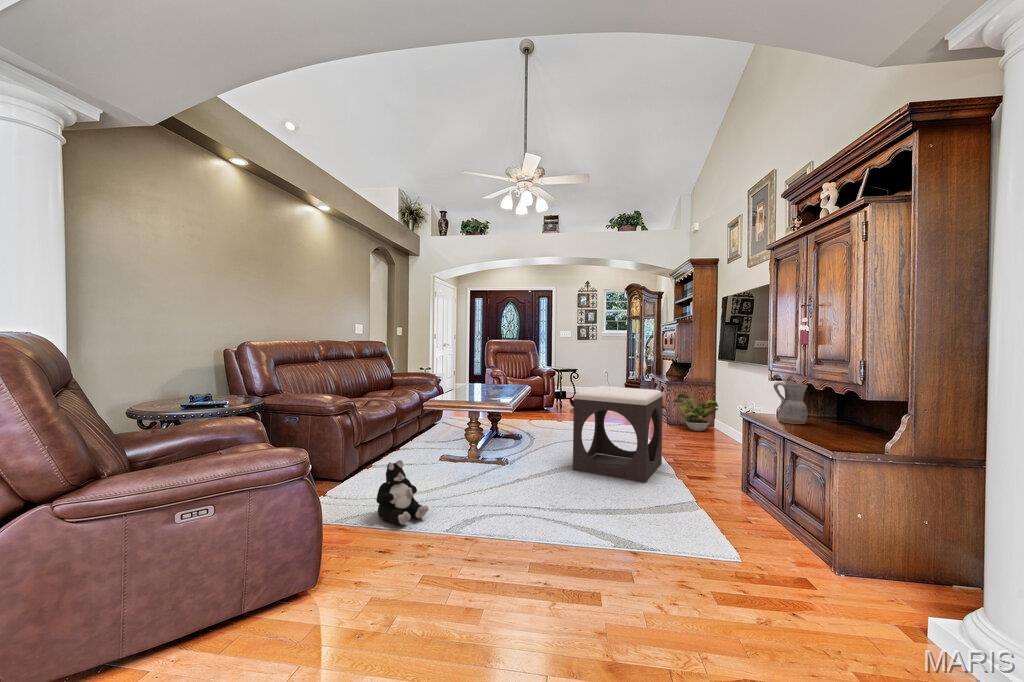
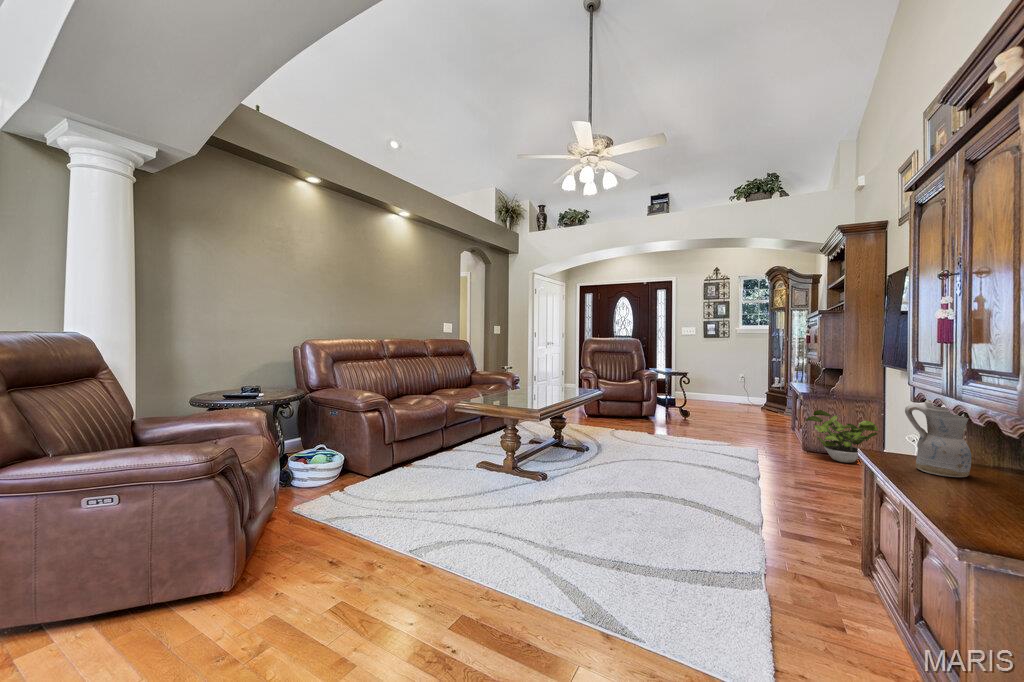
footstool: present [573,386,663,483] -> none [624,396,757,532]
plush toy: present [376,460,429,525] -> none [357,472,410,545]

